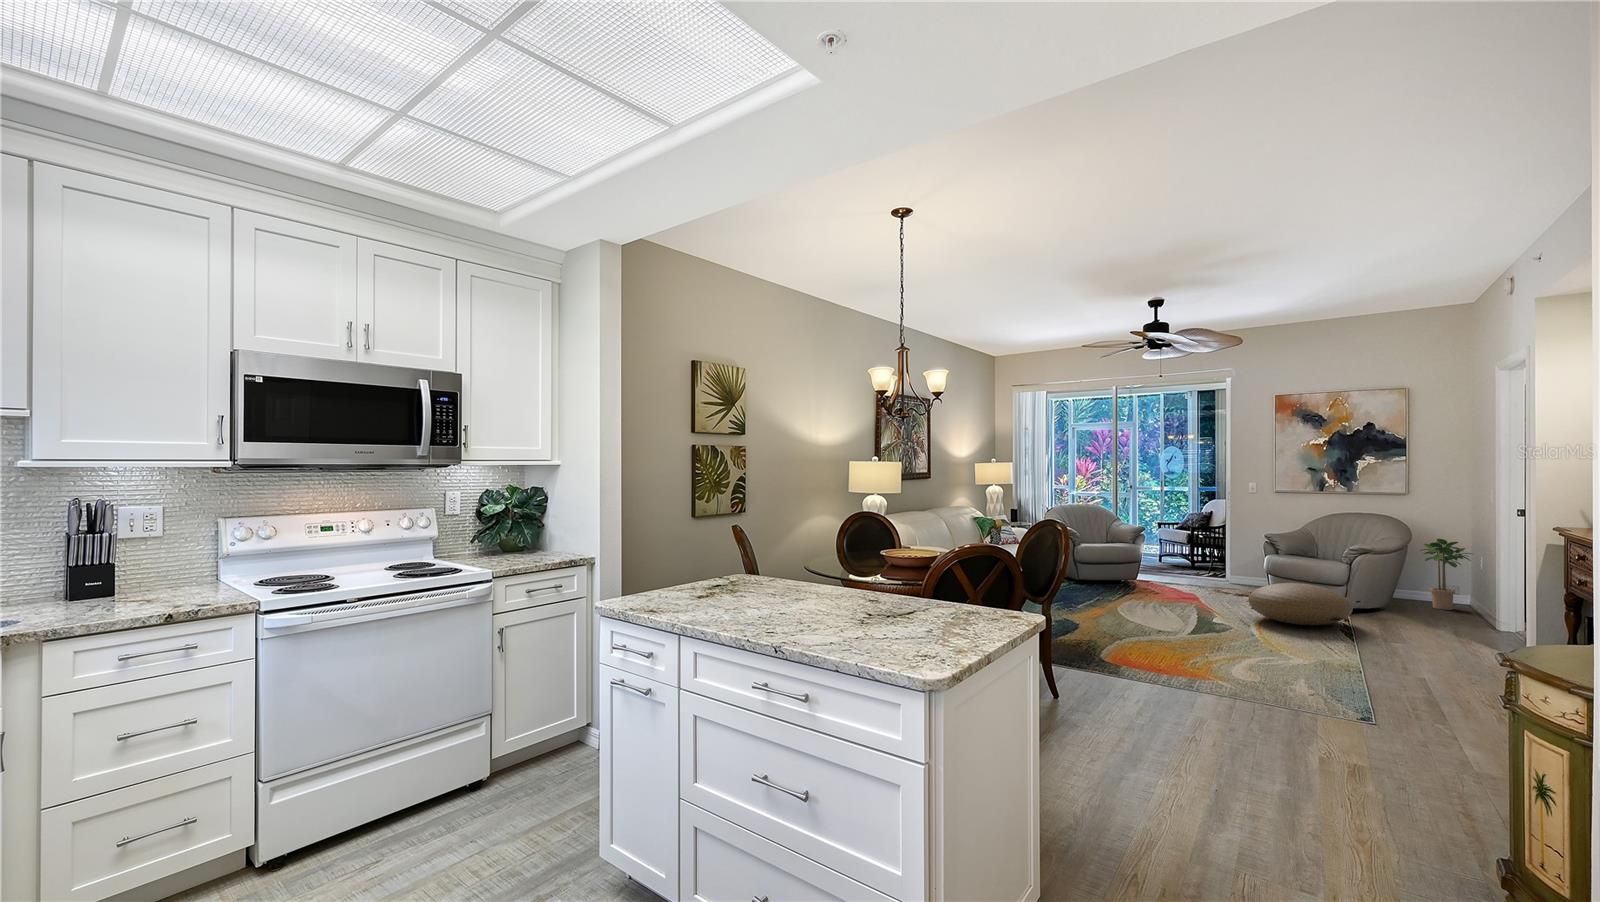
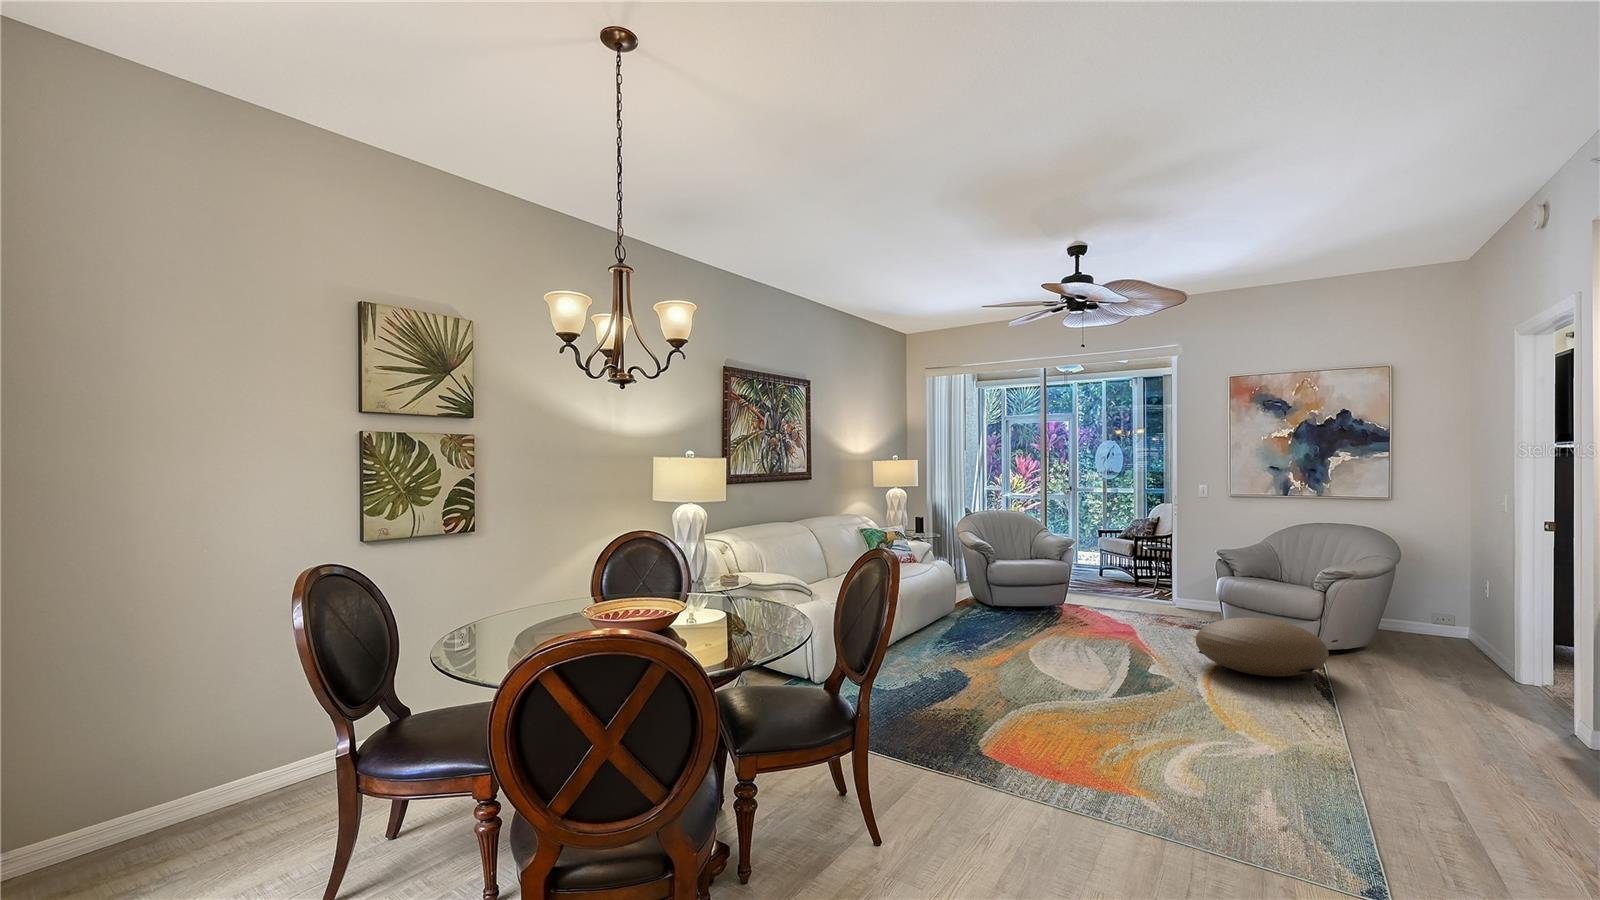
potted plant: present [1420,539,1473,610] -> none [1406,557,1475,647]

